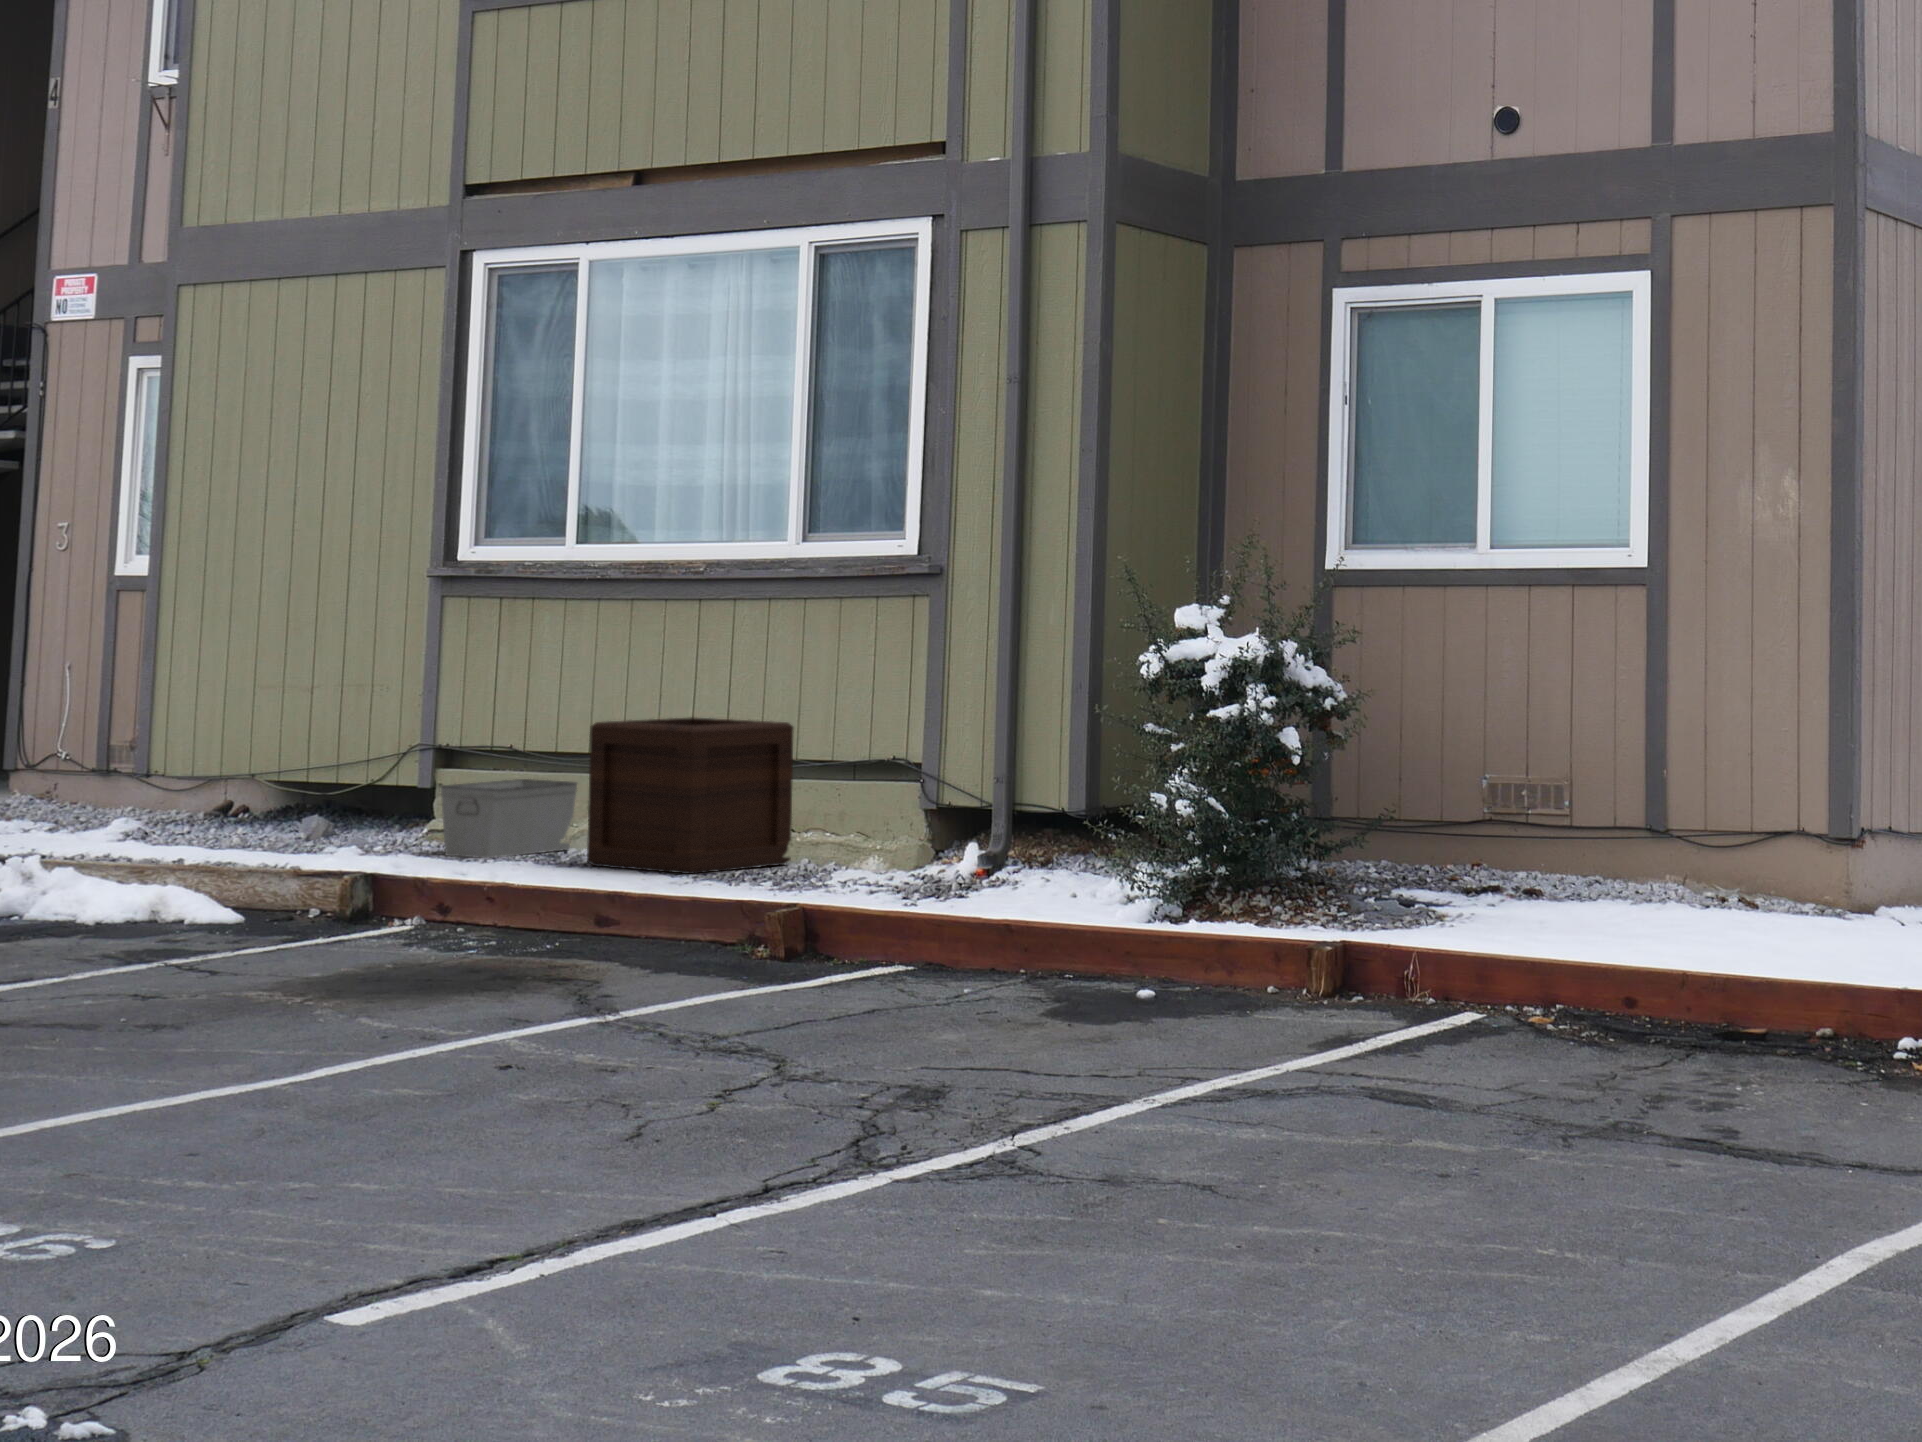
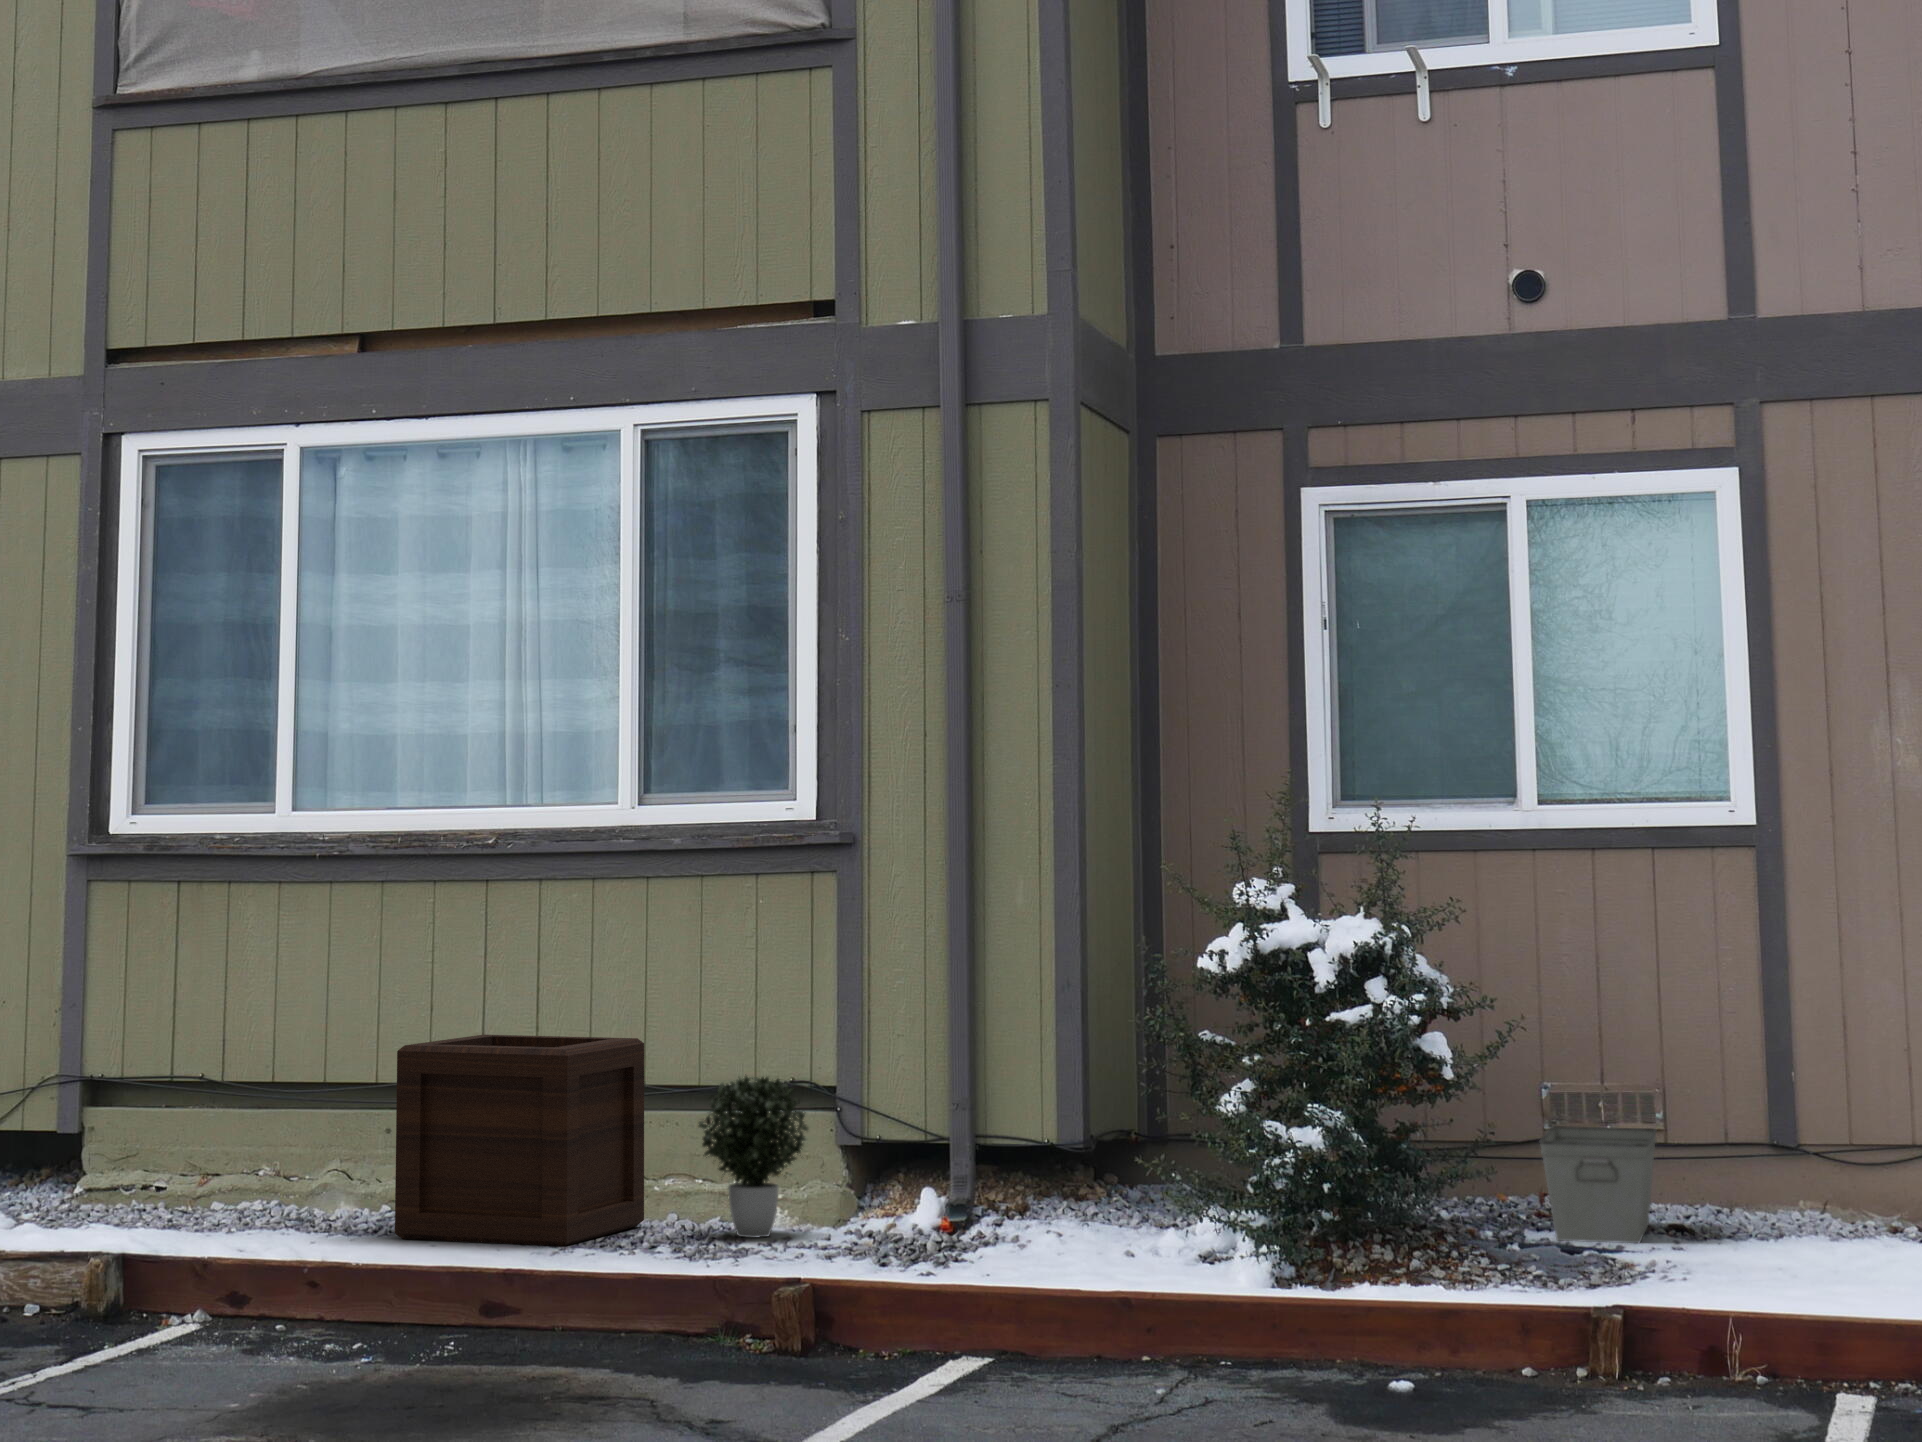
potted plant: none [802,750,891,874] -> present [698,1076,808,1238]
storage bin: present [441,779,577,858] -> present [1540,1126,1657,1243]

